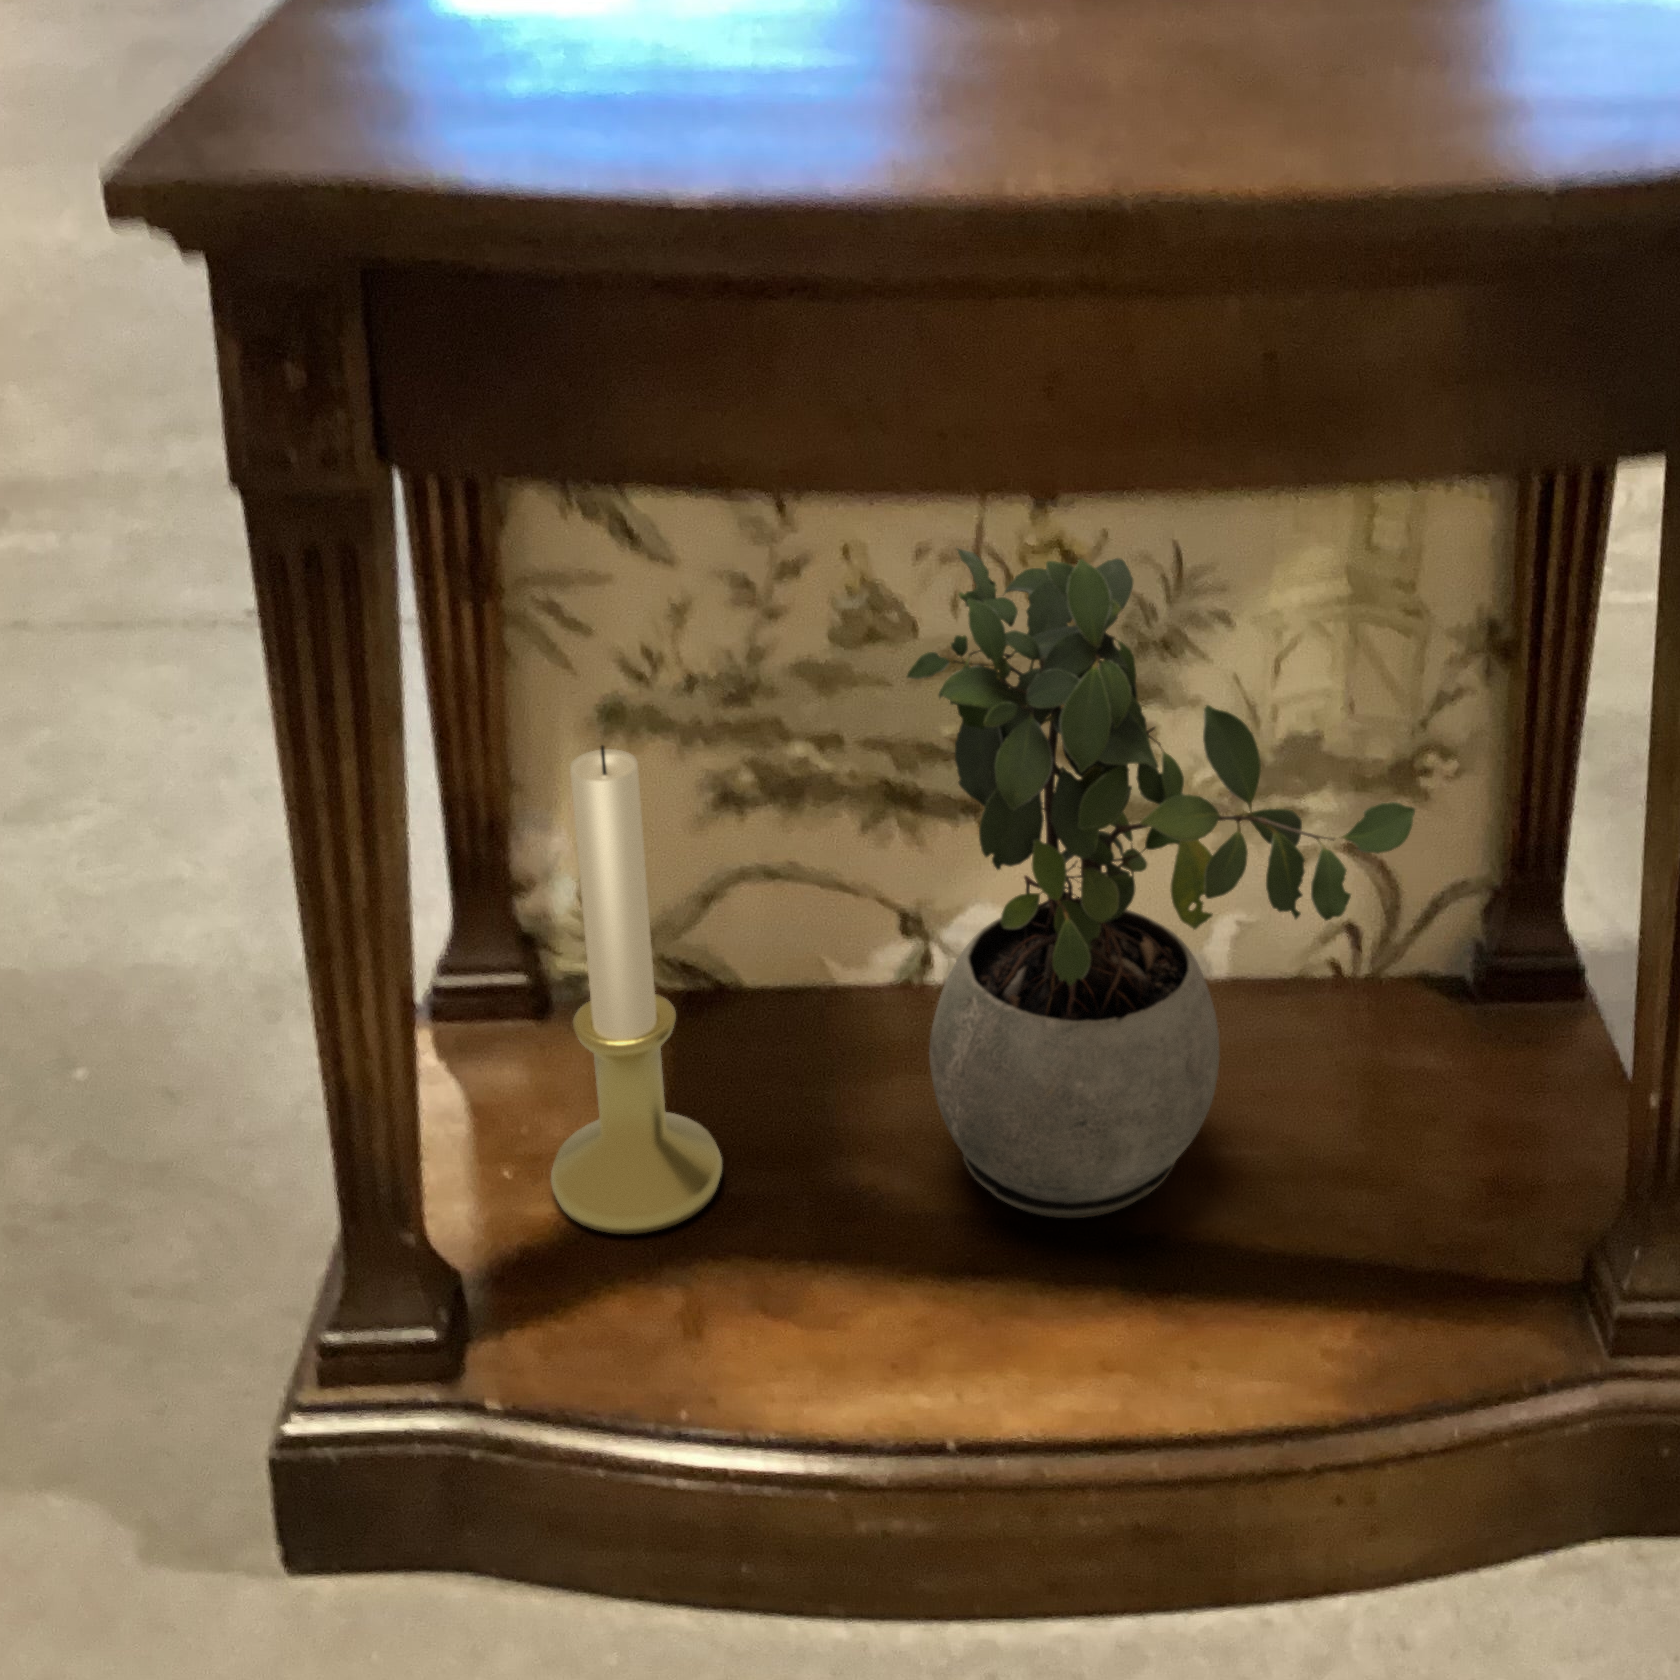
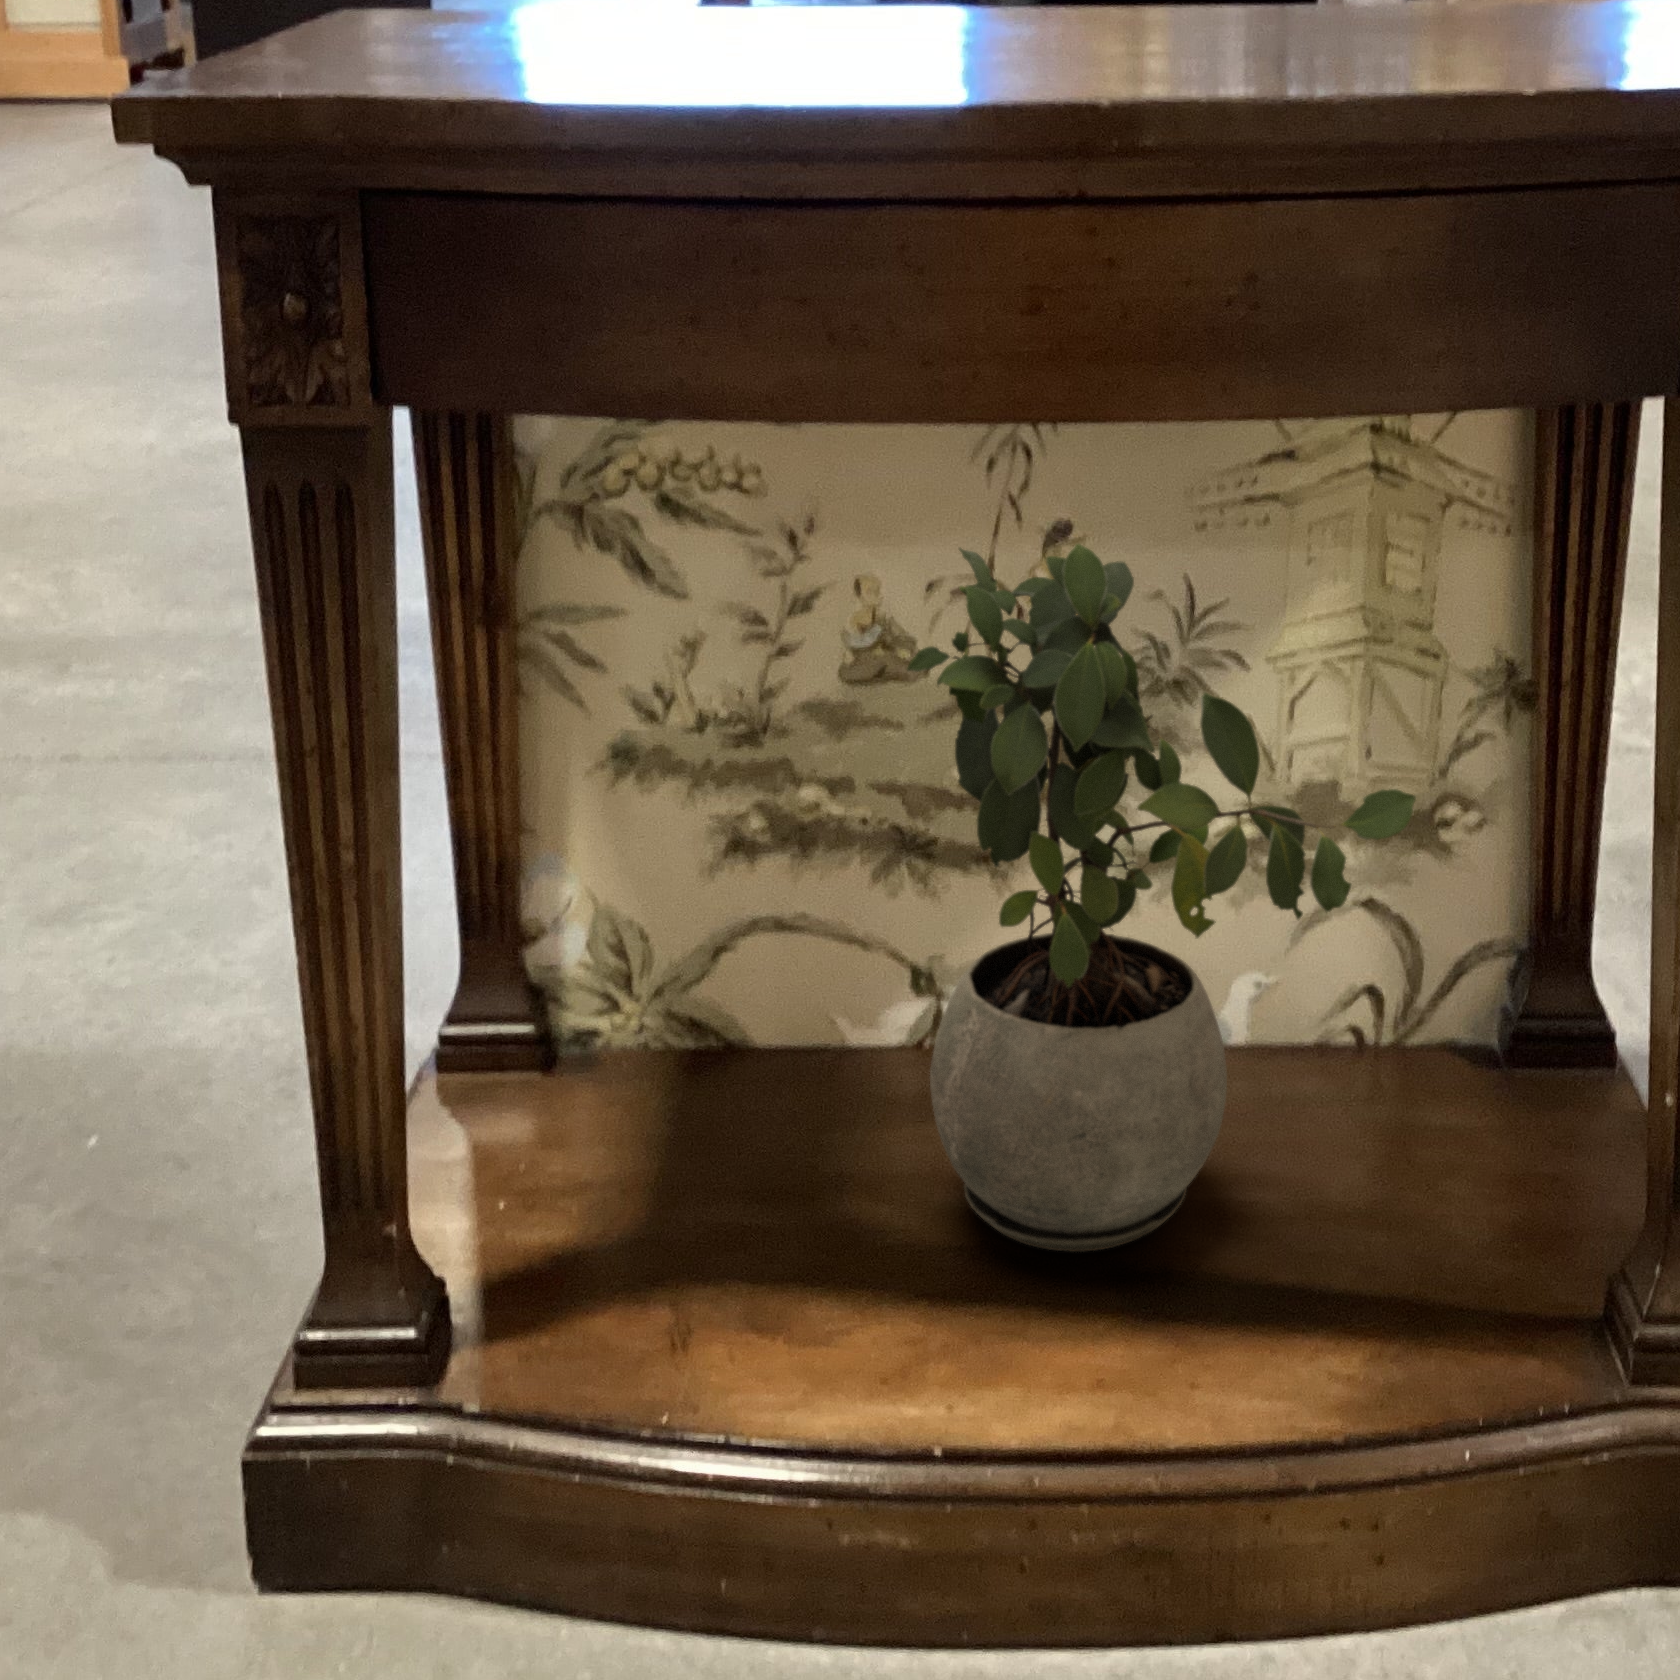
candle holder: present [551,745,722,1234] -> none [545,740,719,1258]

